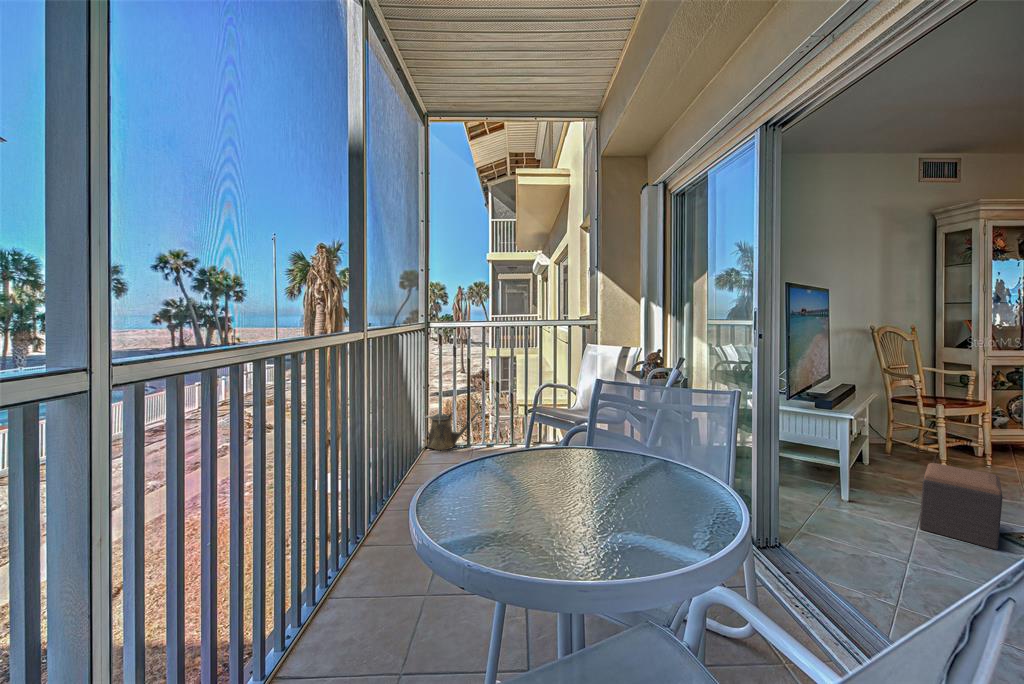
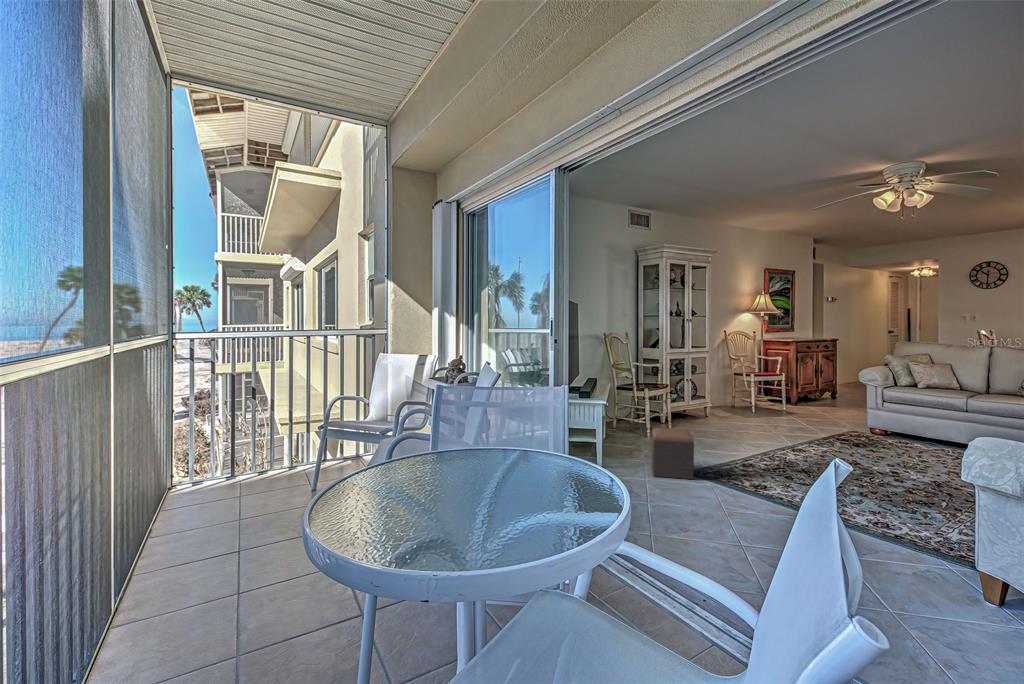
watering can: present [425,411,481,450] -> none [172,441,264,499]

